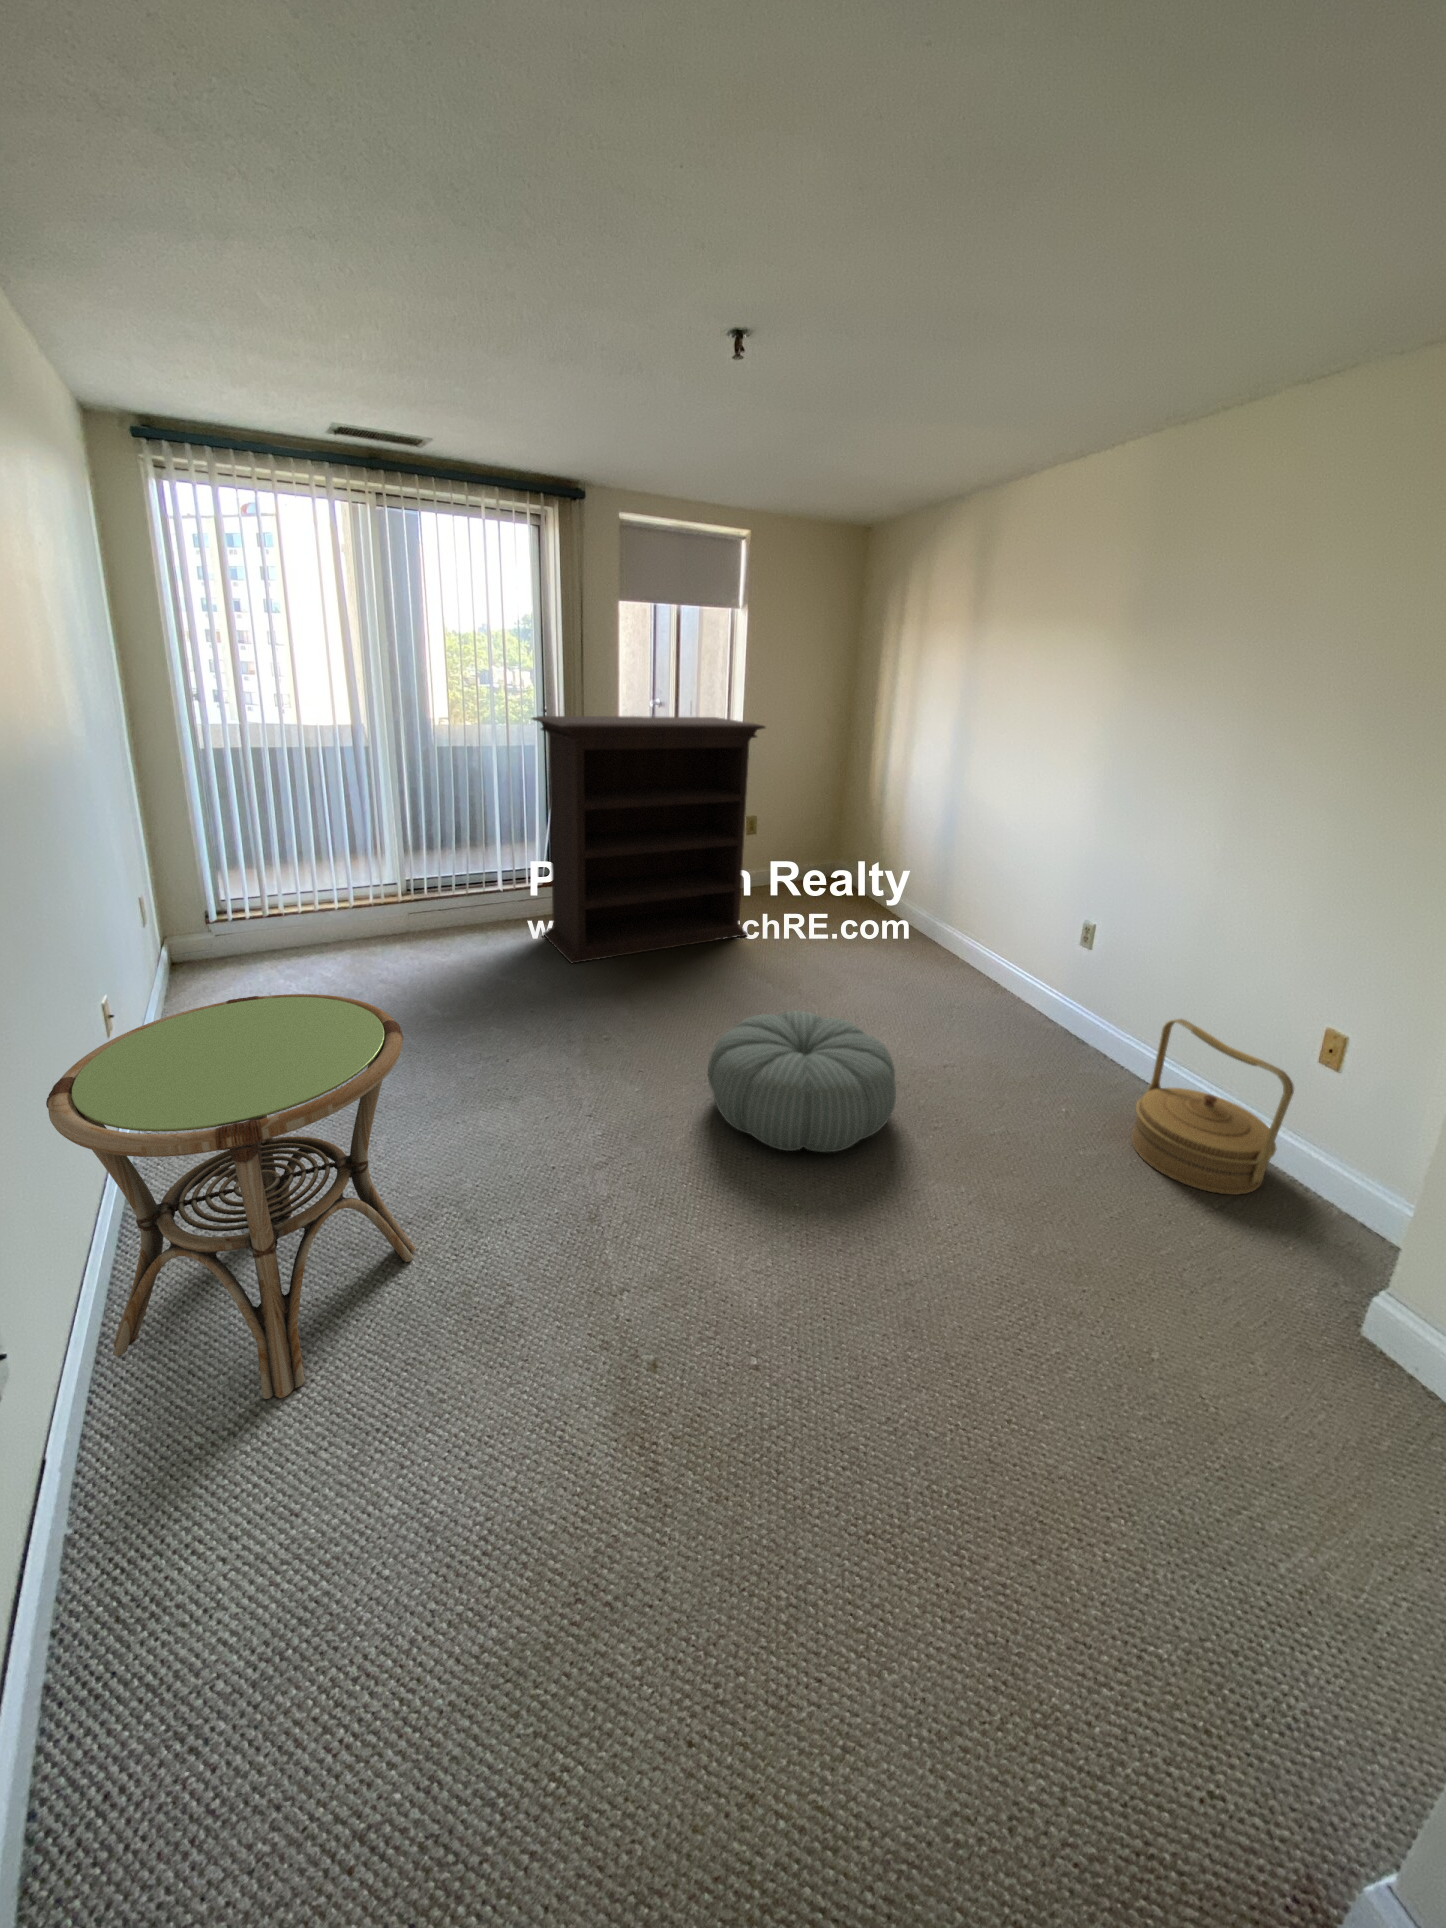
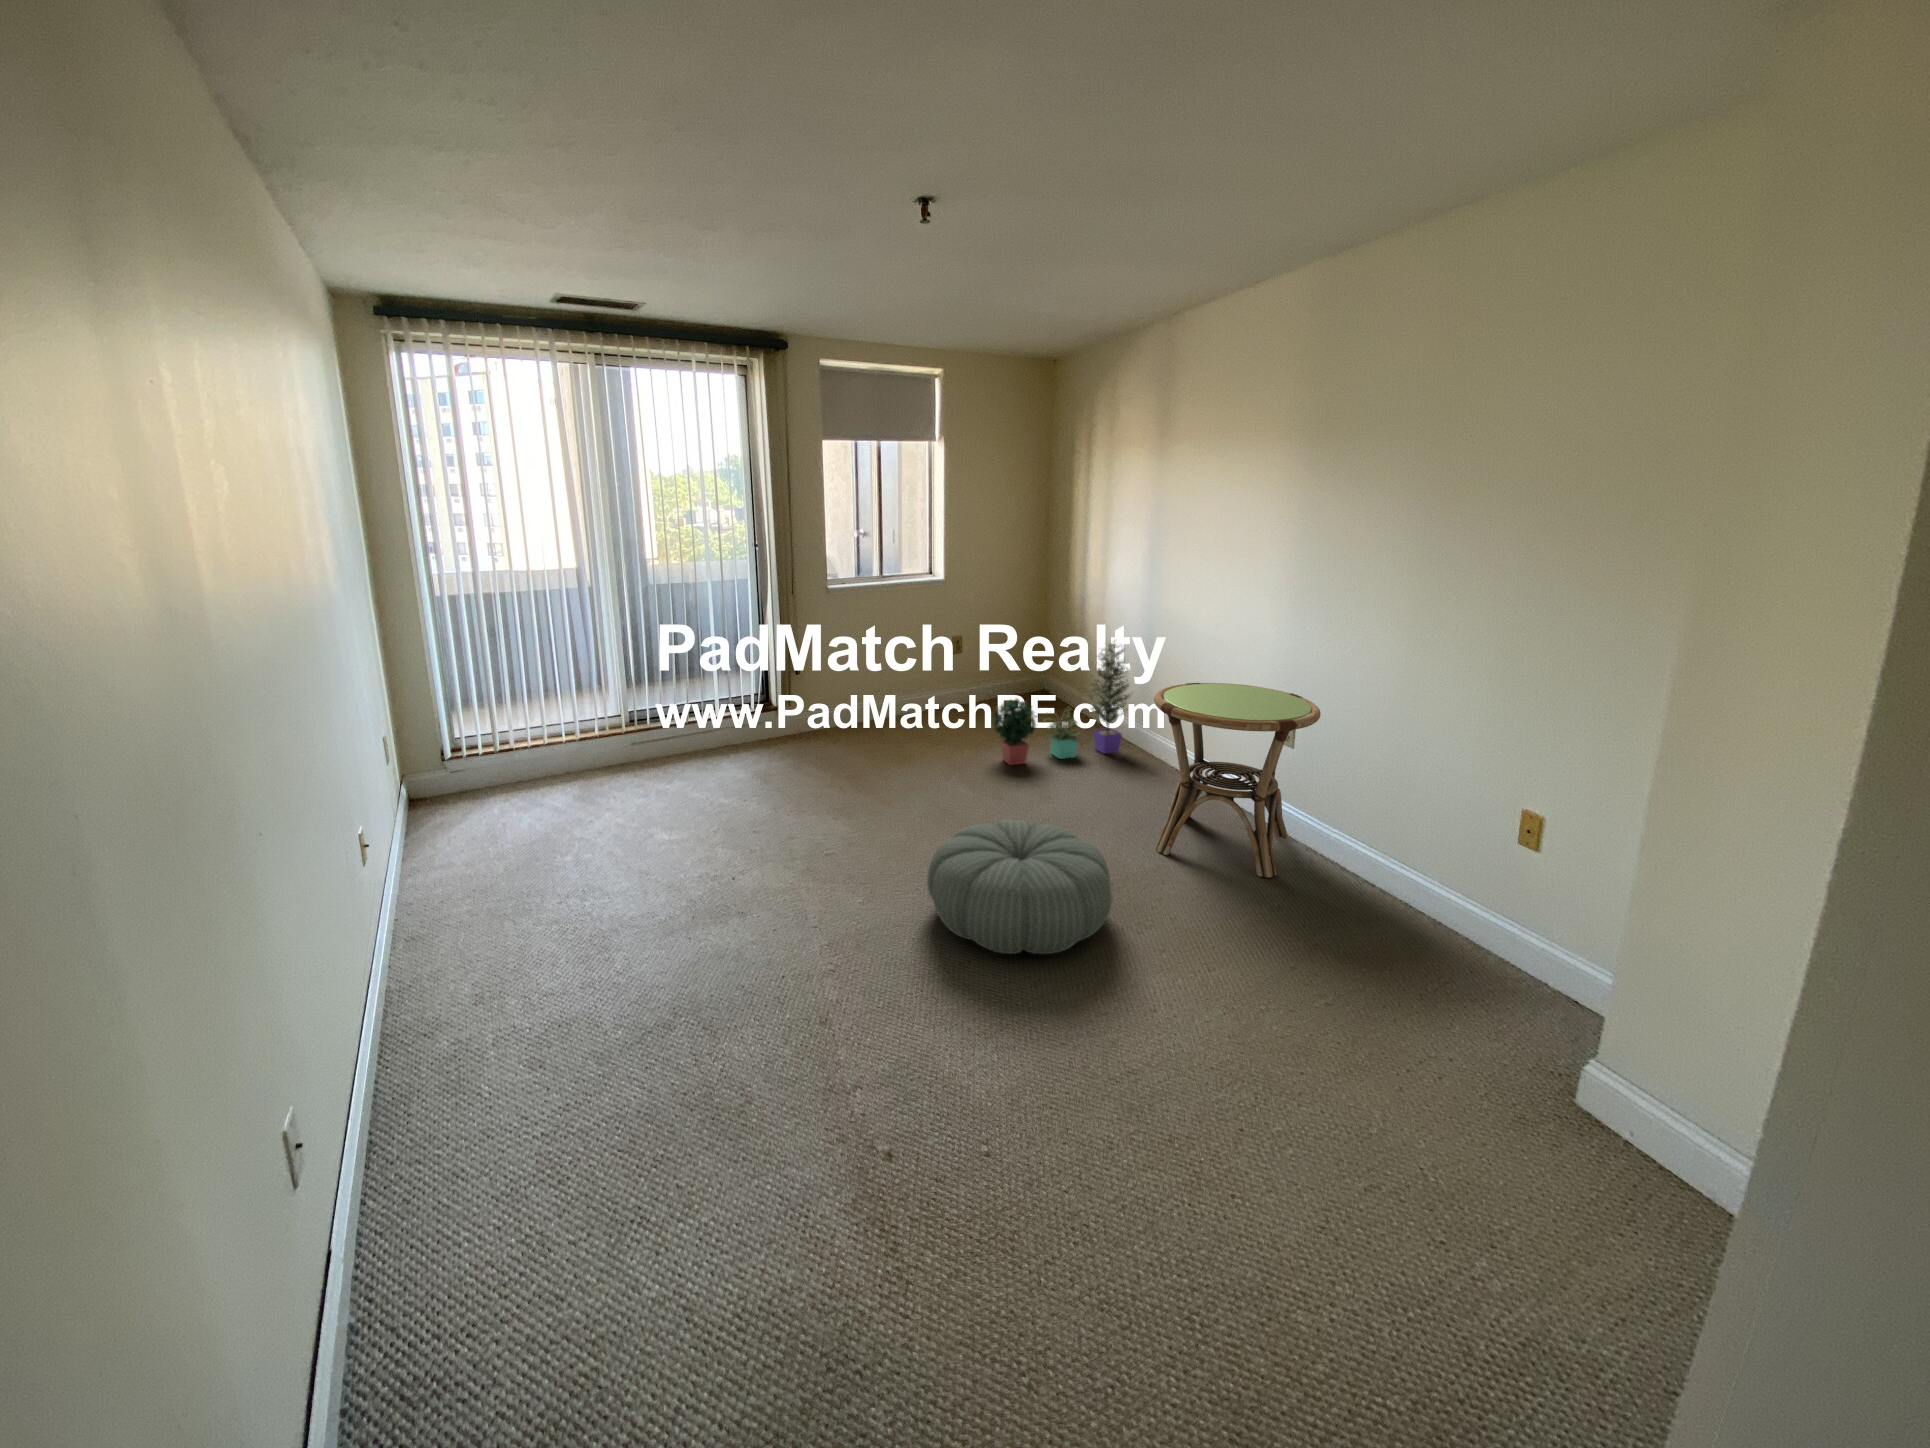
bookshelf: present [532,716,765,963] -> none [743,543,967,787]
potted plant: none [780,827,927,951] -> present [994,640,1130,765]
side table: present [46,994,415,1399] -> present [1154,683,1321,878]
woven basket: present [1132,1019,1294,1195] -> none [1348,809,1500,980]

